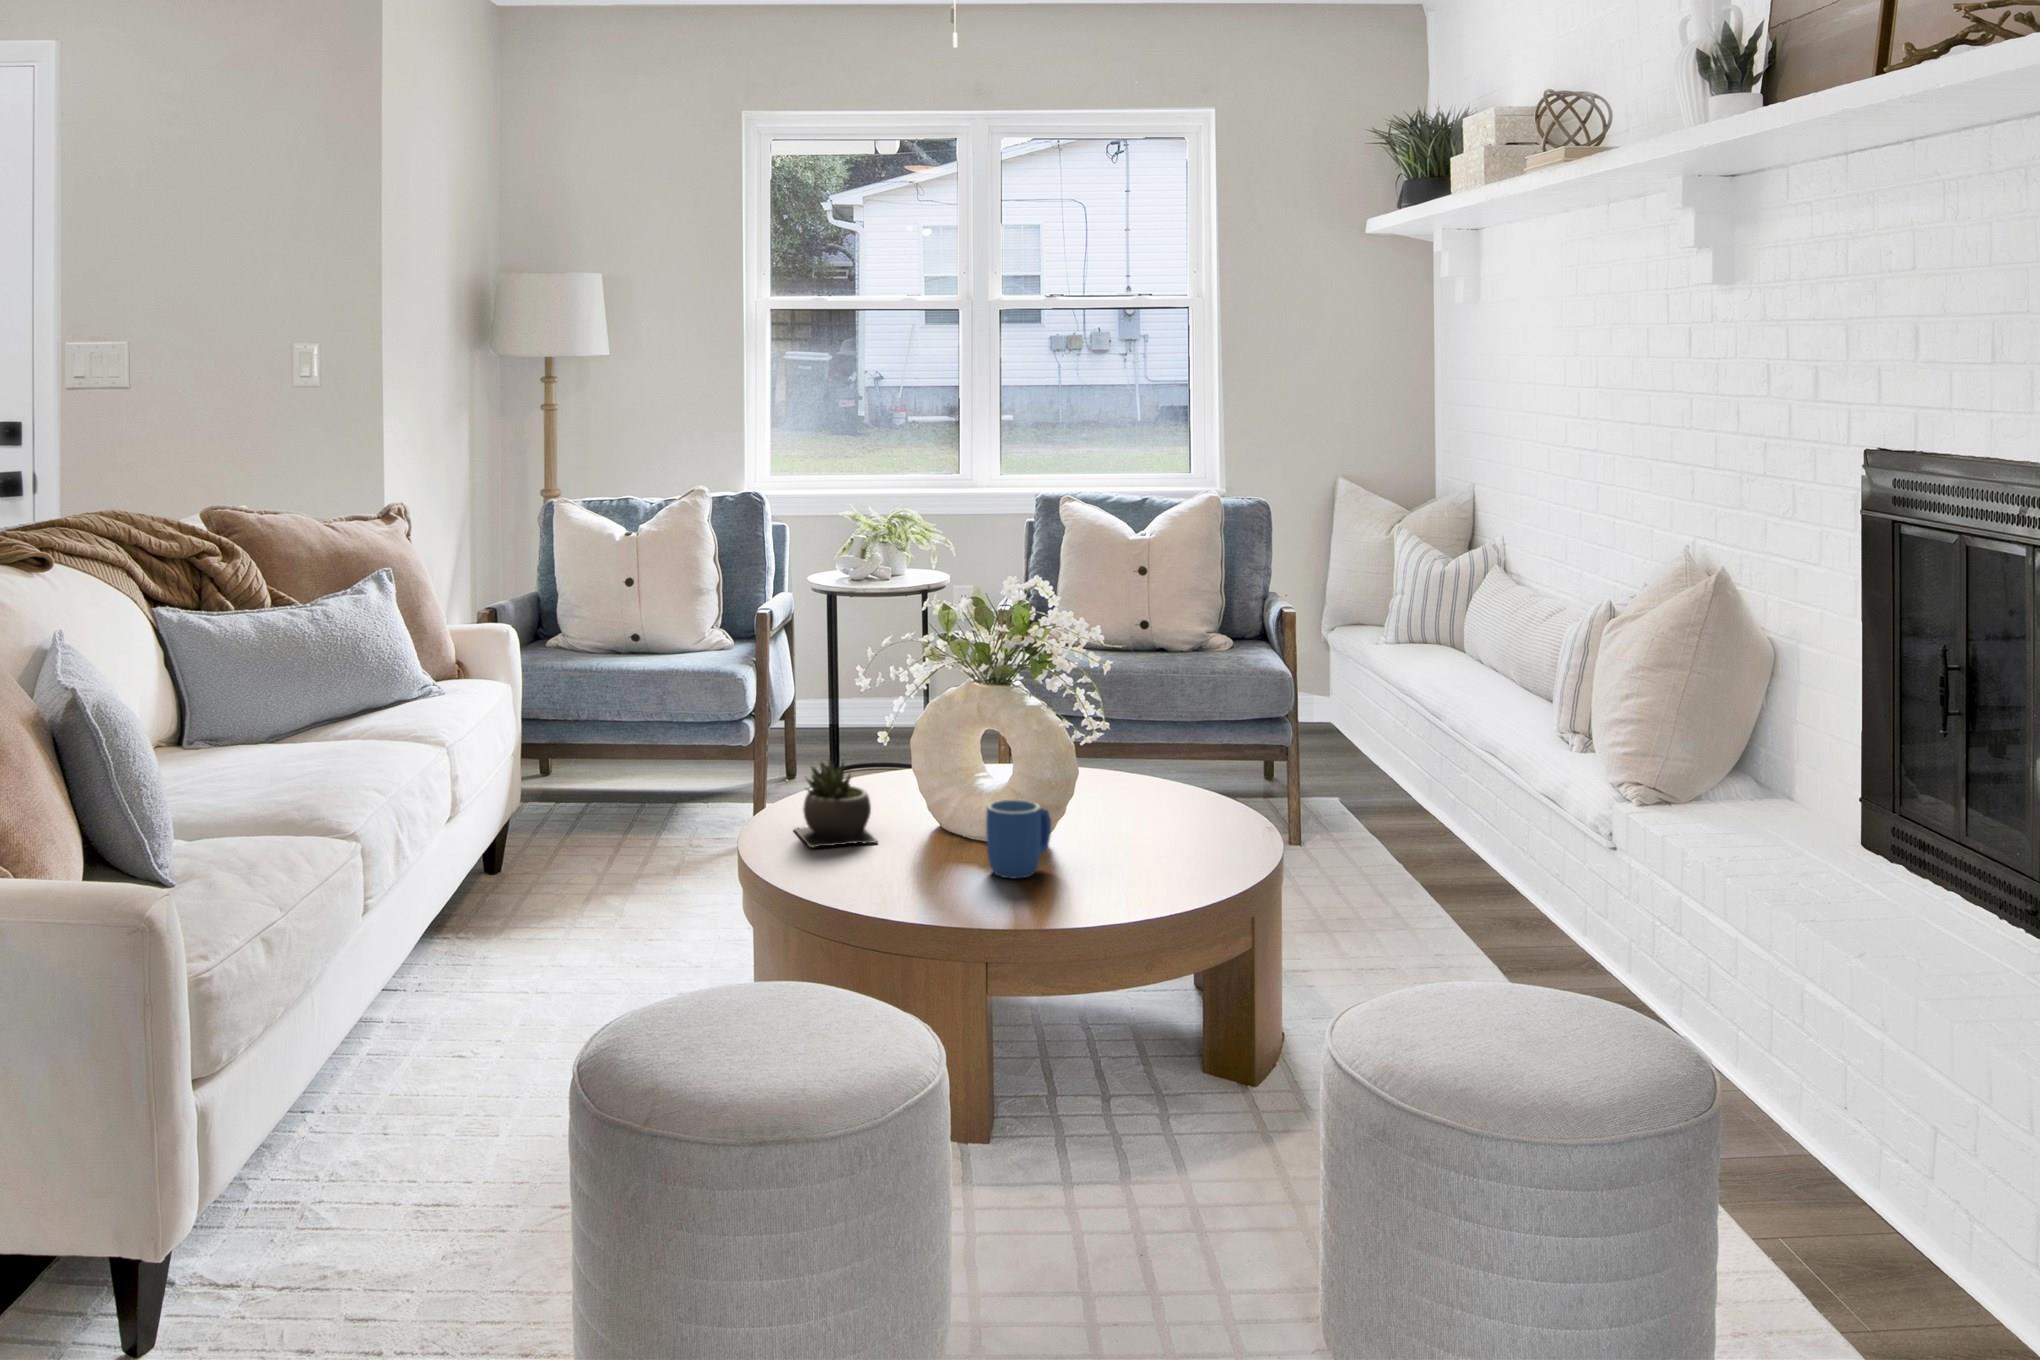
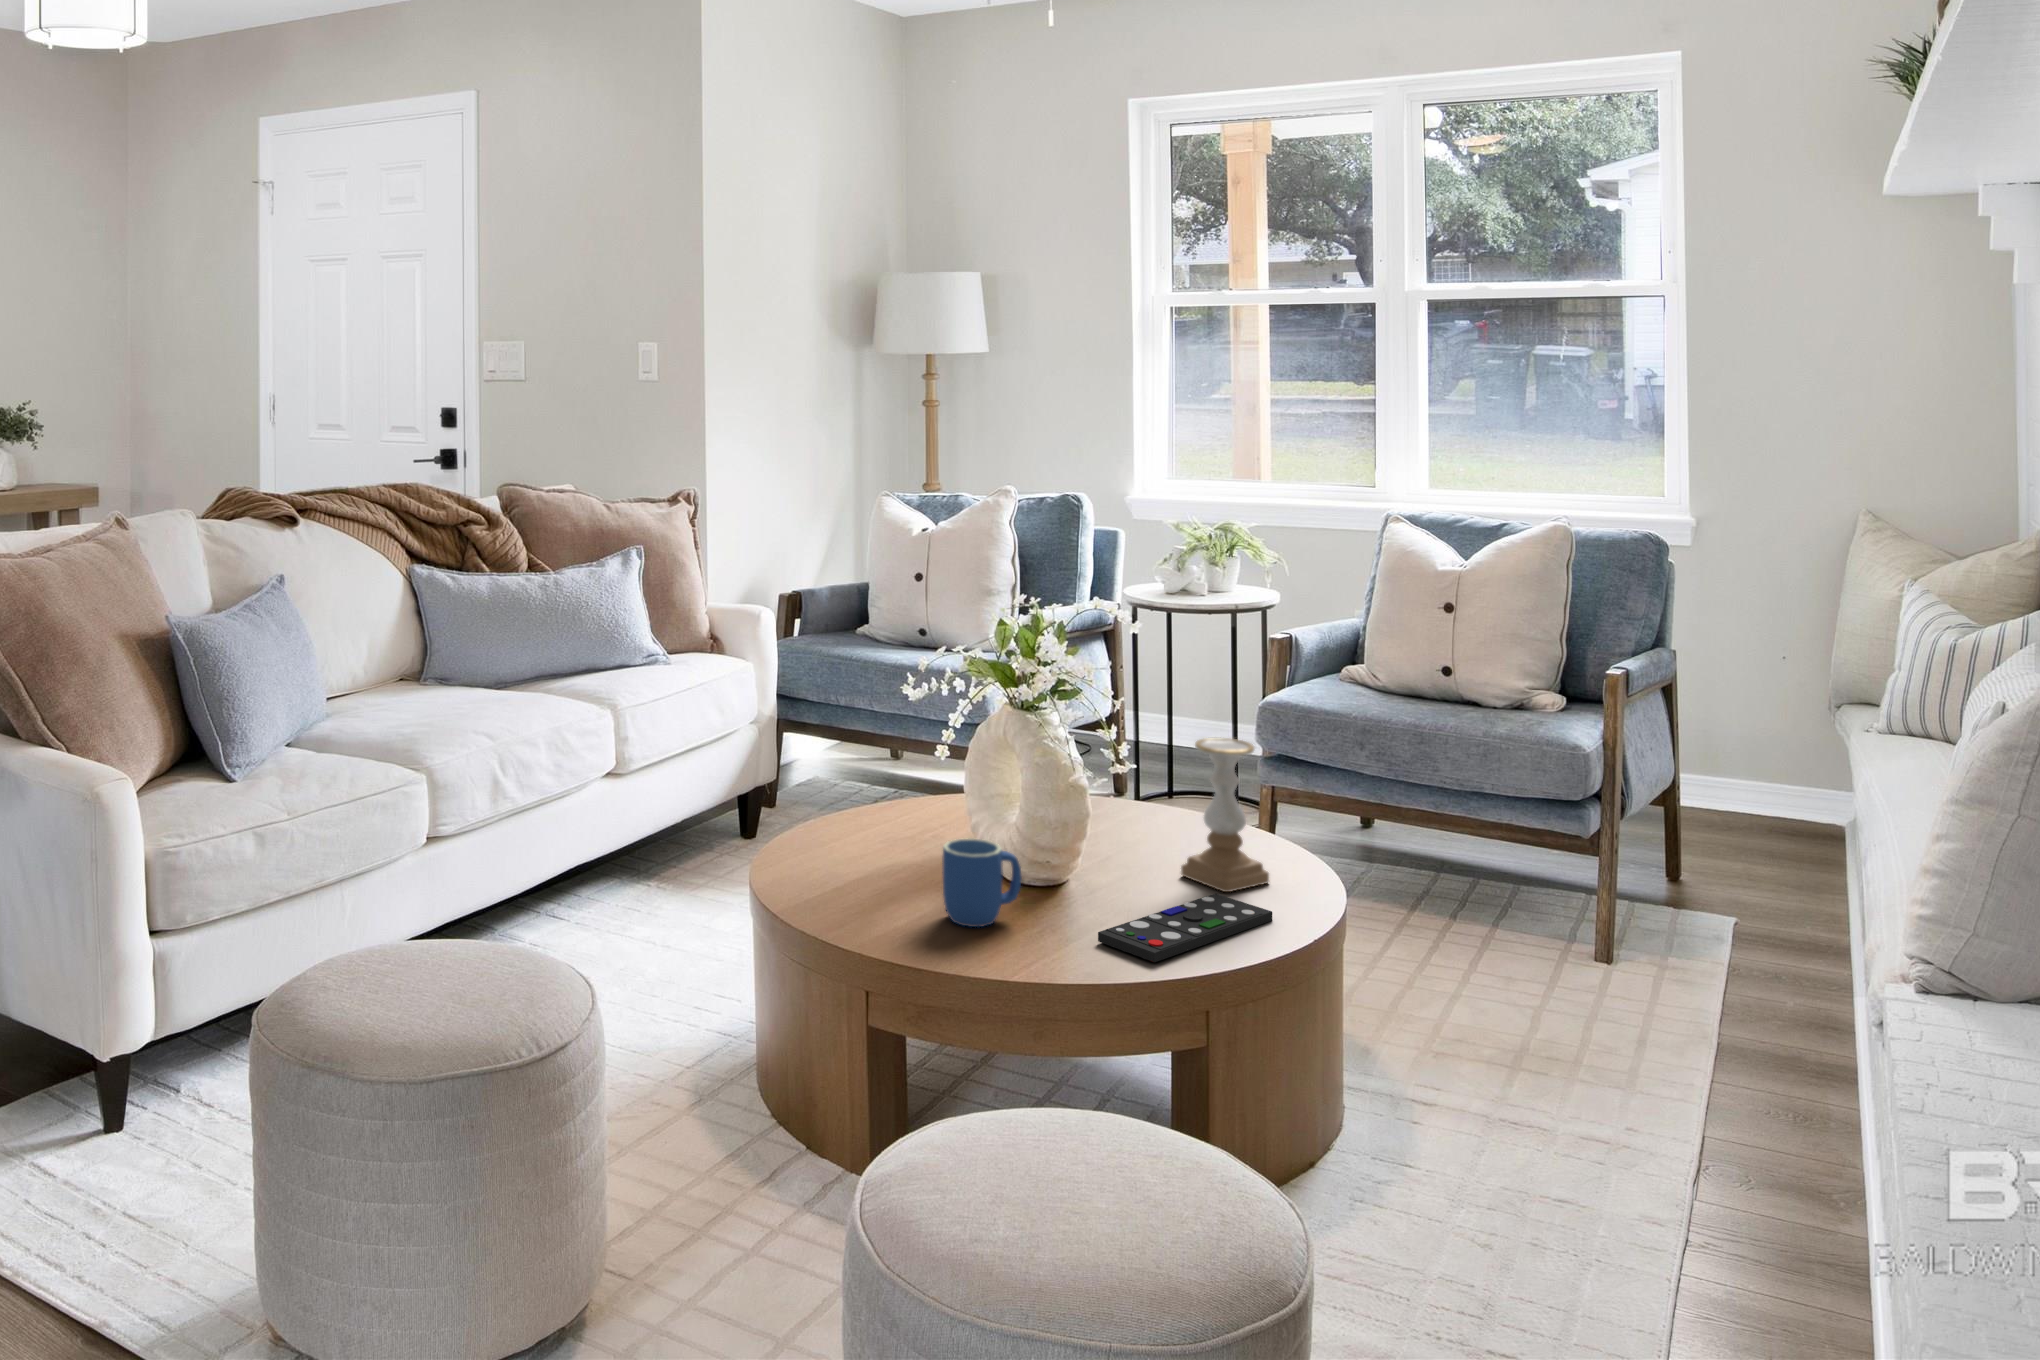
candle holder: none [1119,687,1187,818] -> present [1181,738,1269,892]
succulent plant: present [795,760,877,847] -> none [815,767,899,862]
remote control: none [1132,820,1226,876] -> present [1098,893,1272,962]

